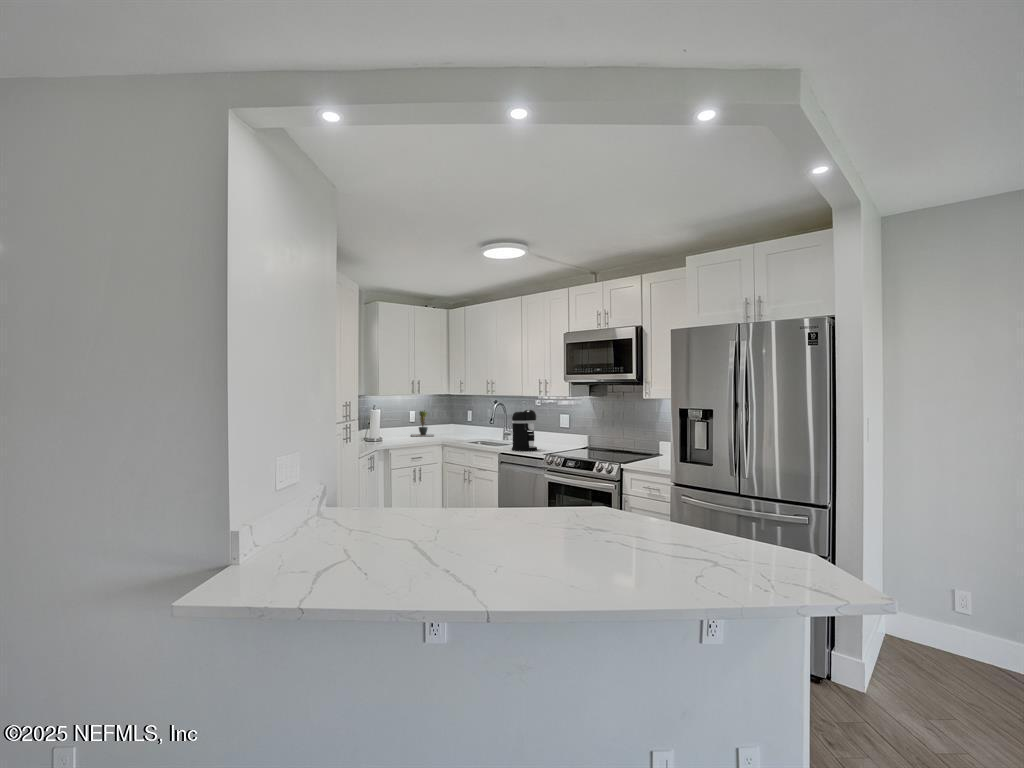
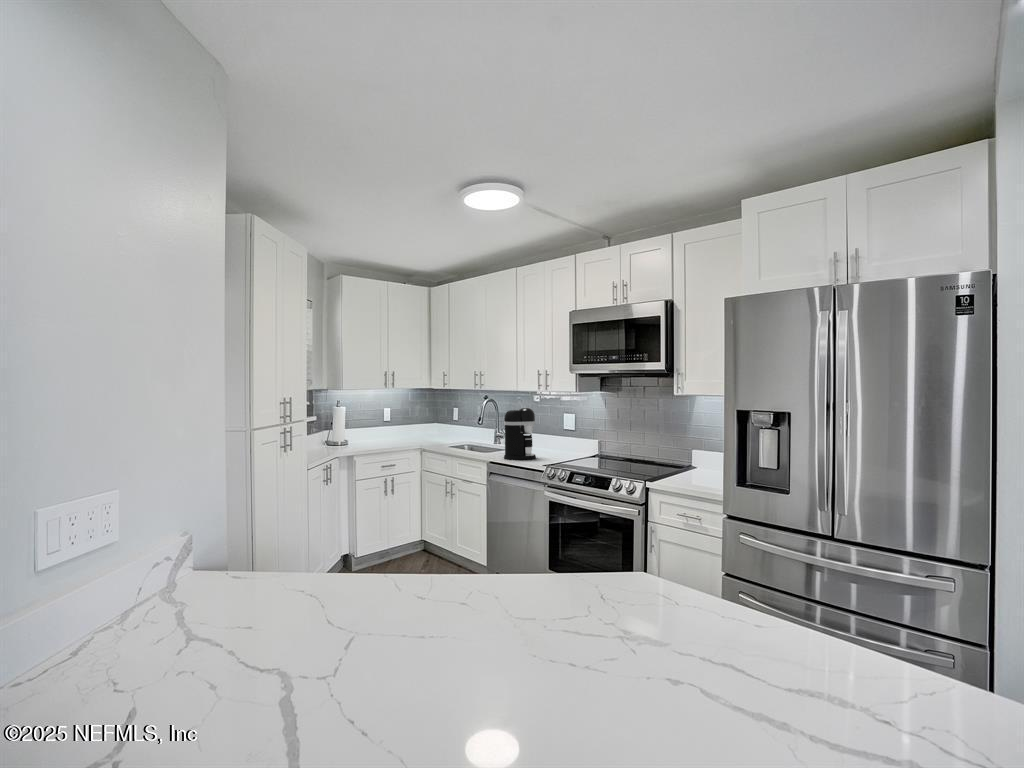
potted plant: present [411,410,434,436] -> none [384,406,413,438]

